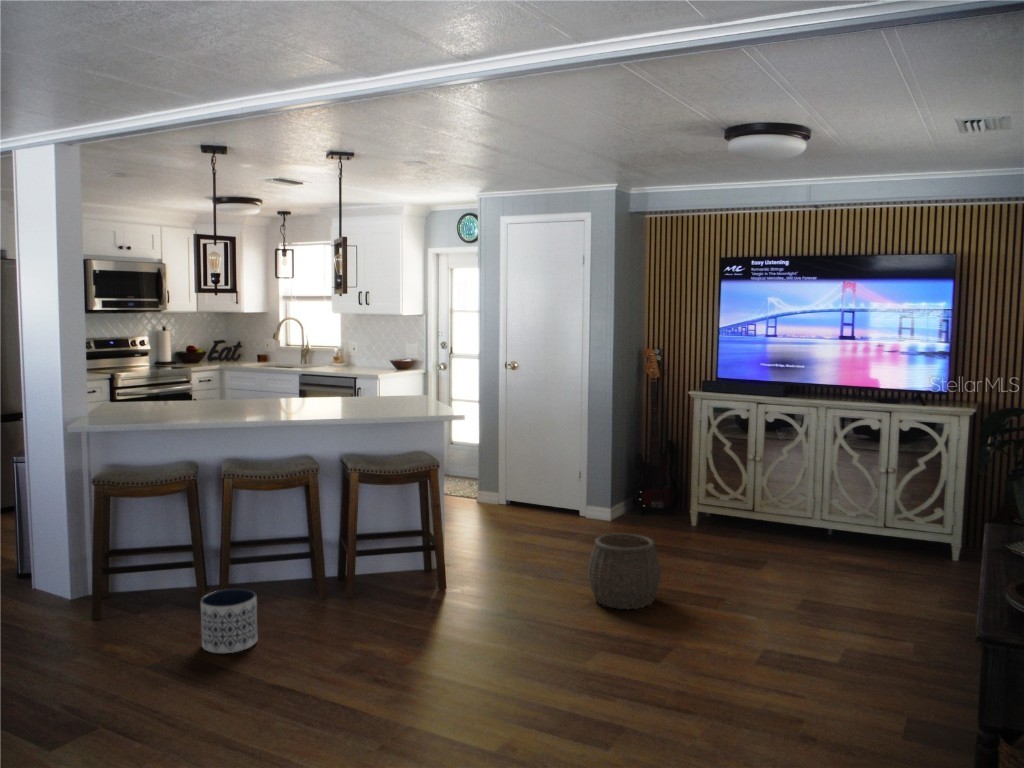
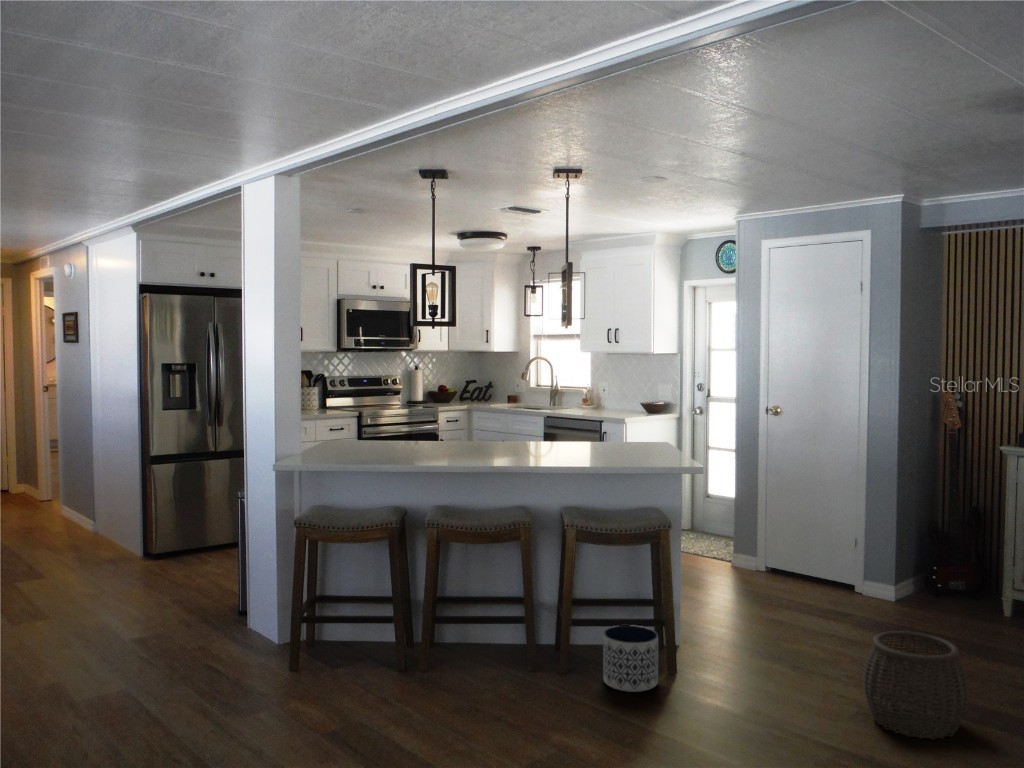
planter: present [201,589,257,654] -> present [603,625,658,692]

